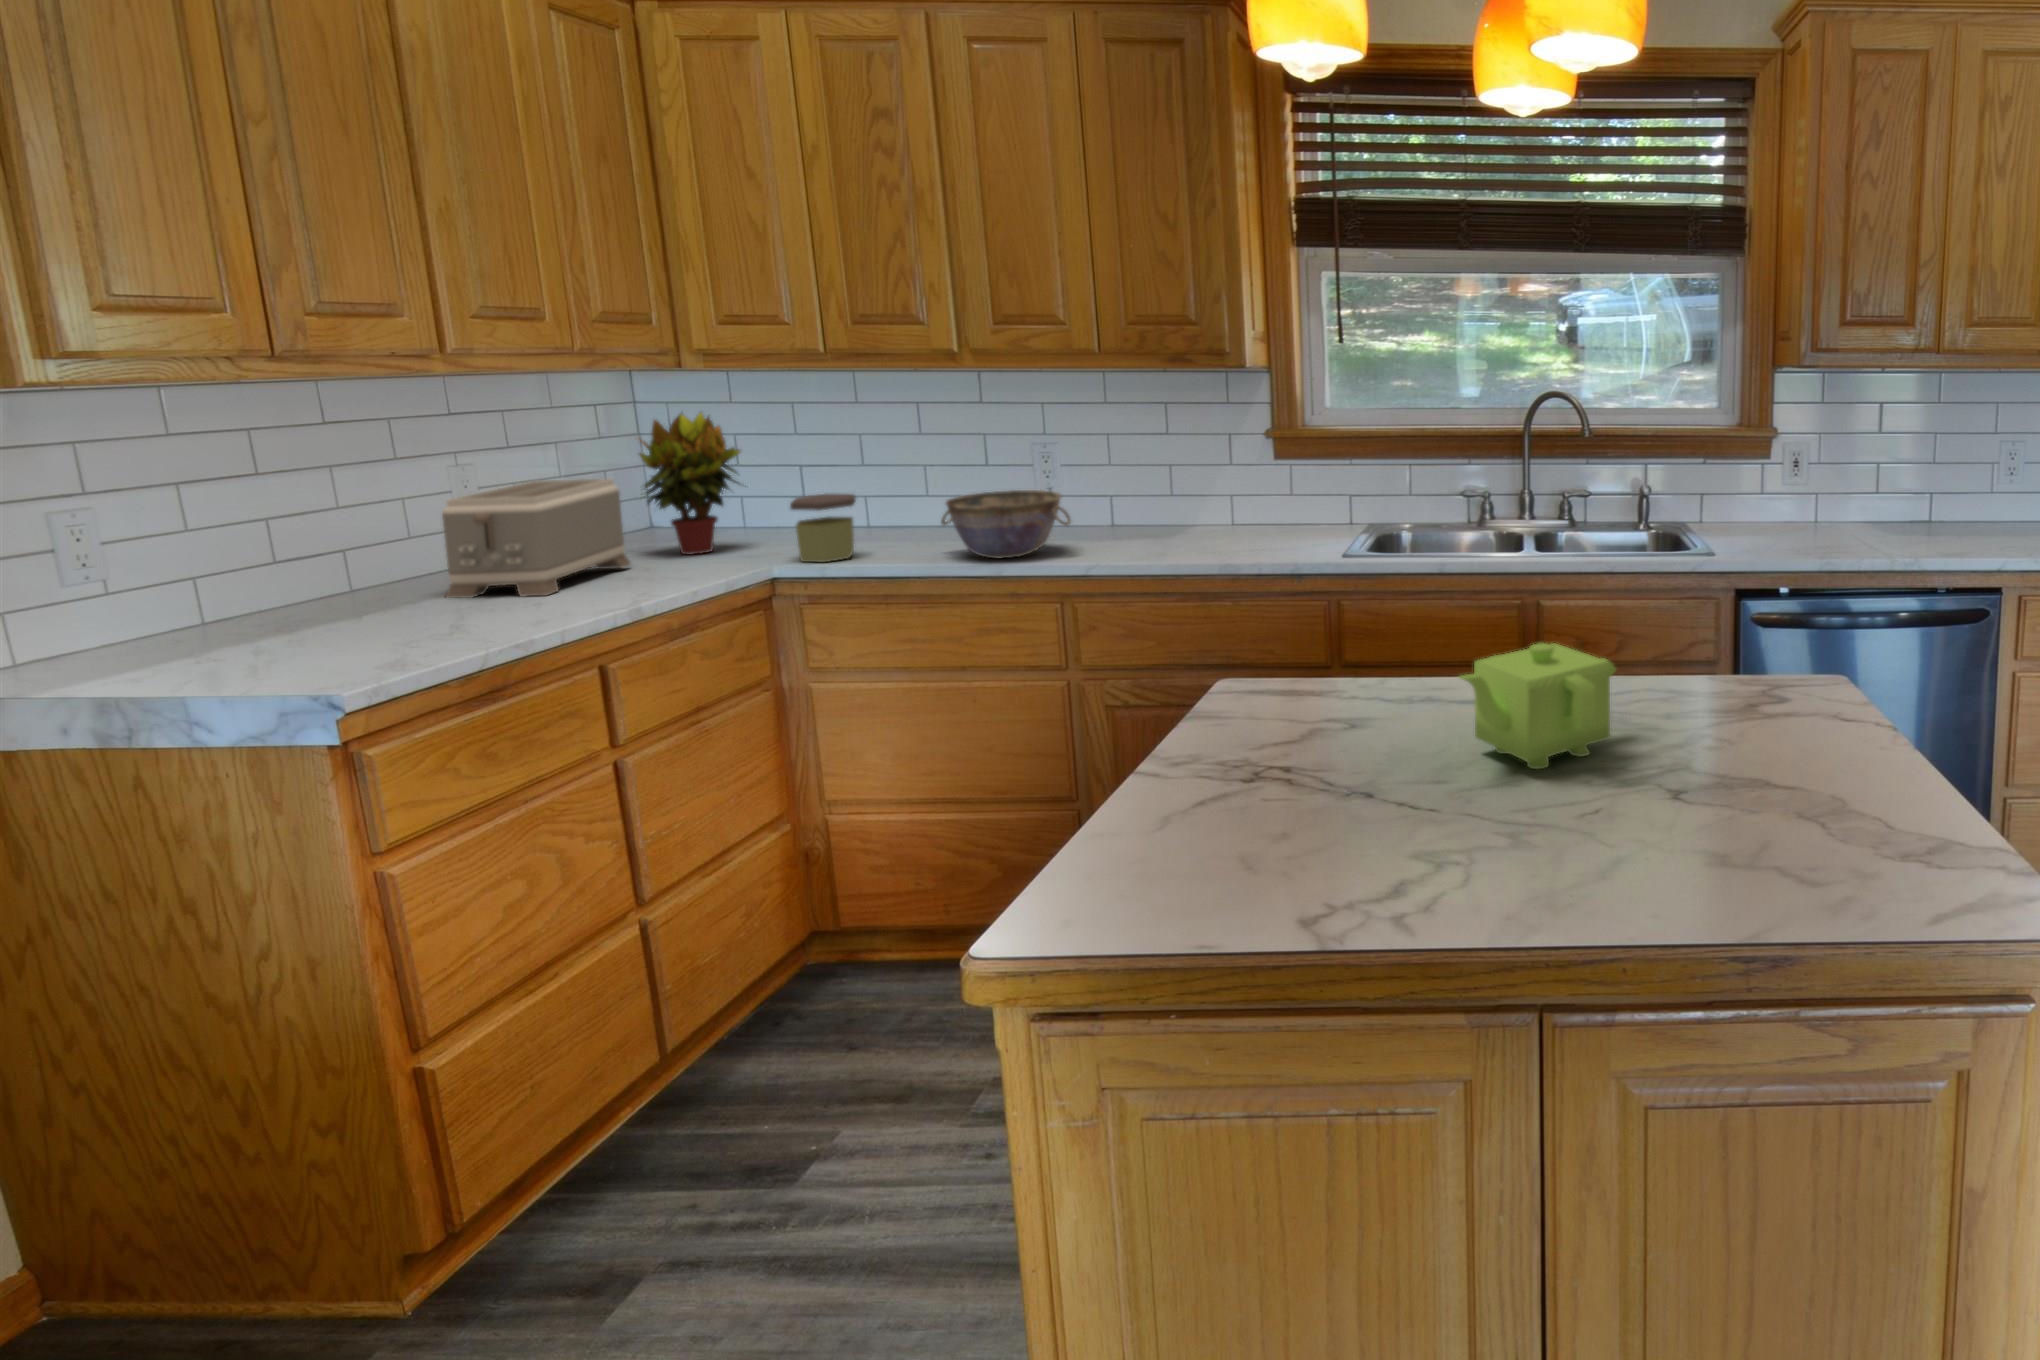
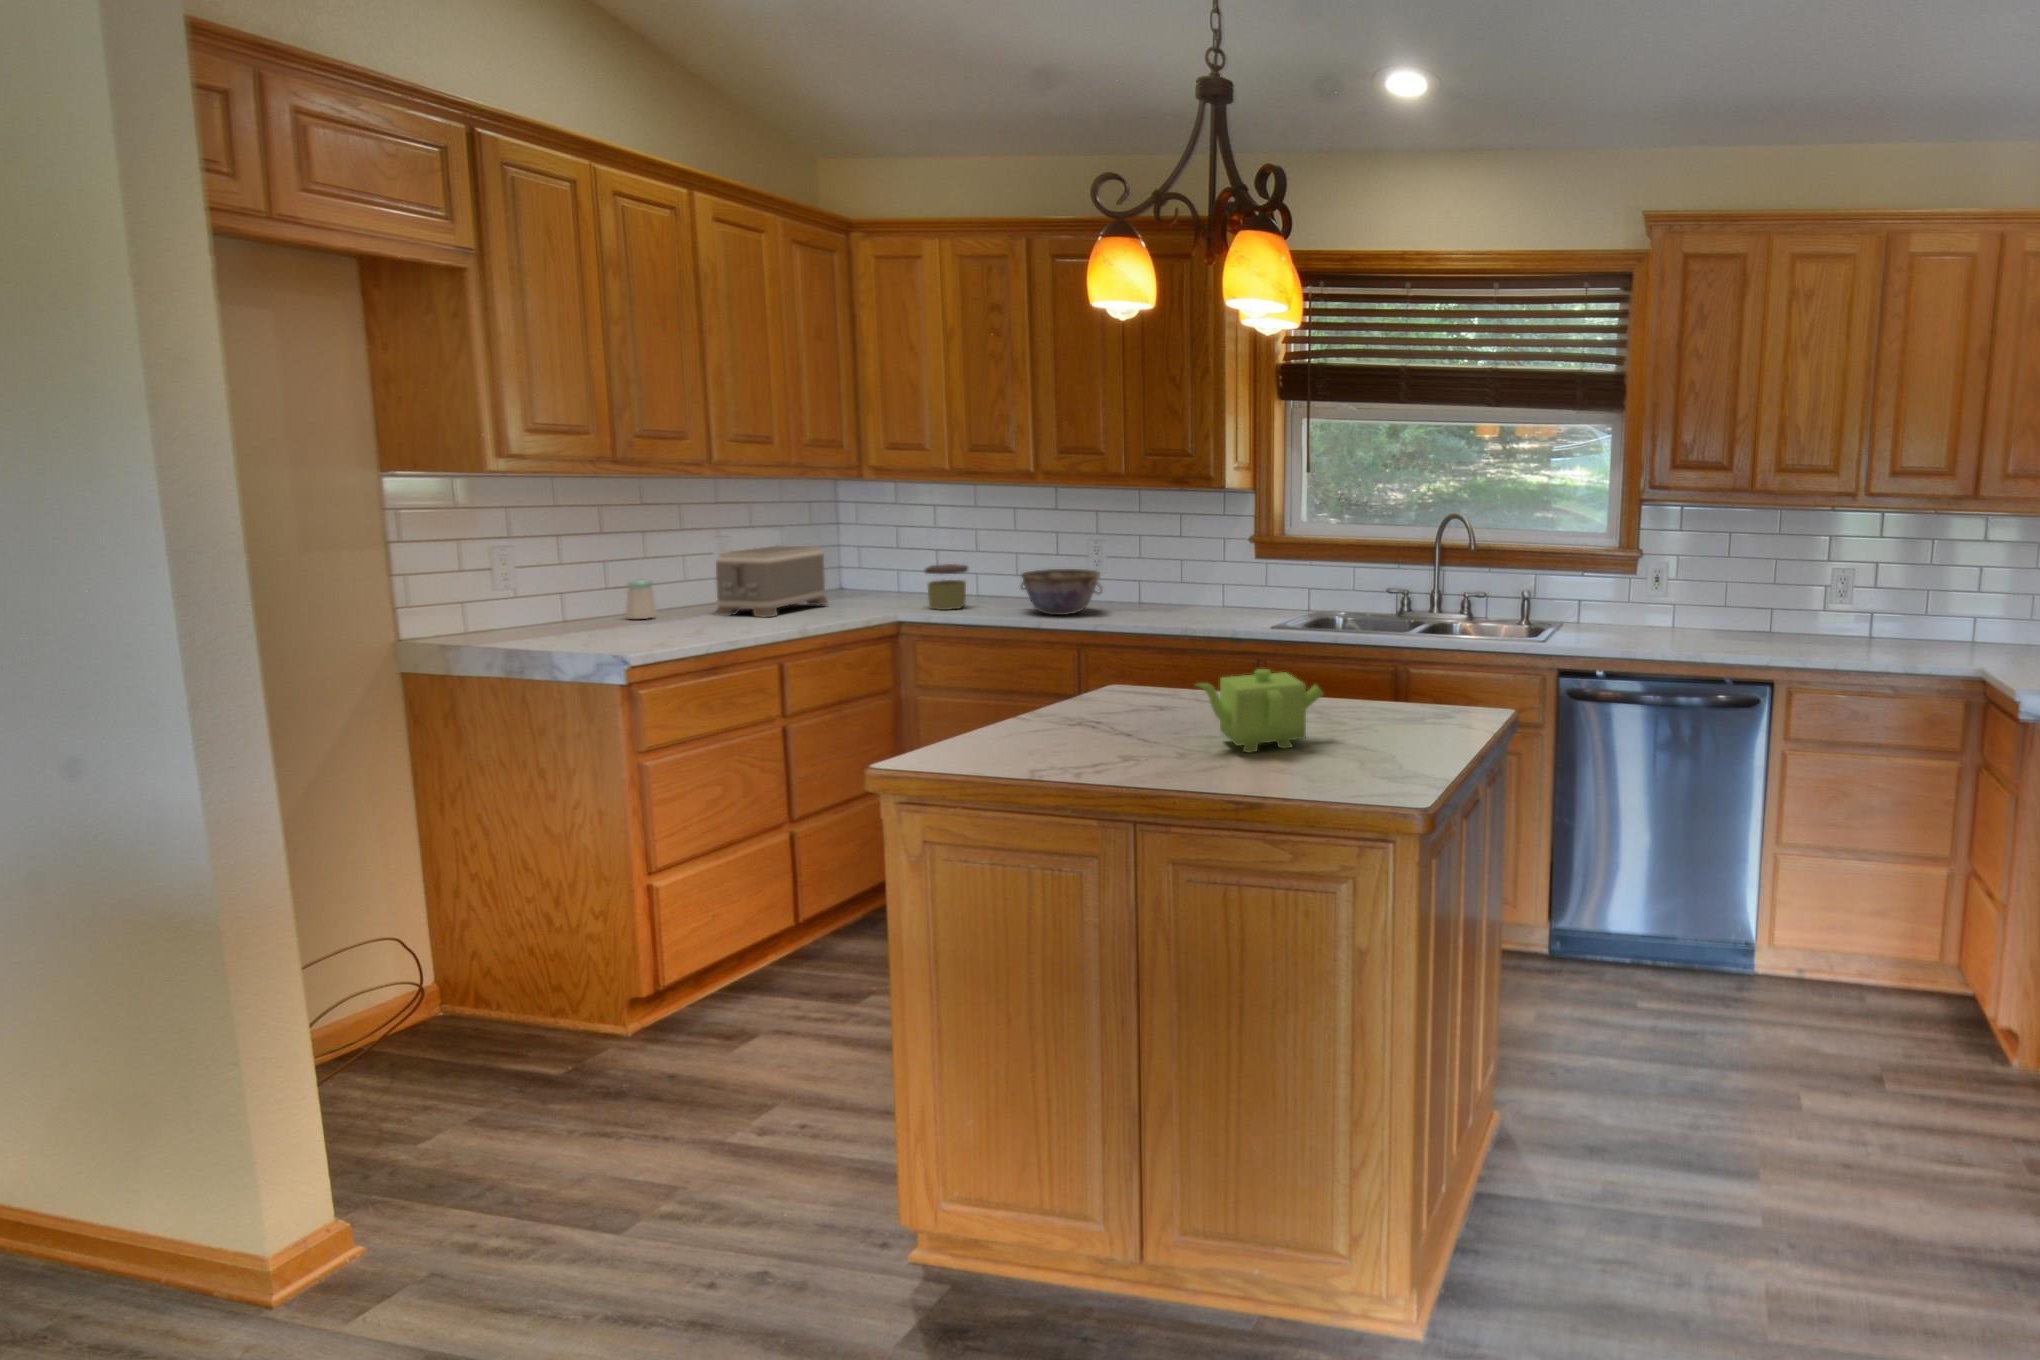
potted plant: present [638,413,746,555] -> none [839,505,908,601]
salt shaker: none [286,551,344,617] -> present [626,579,657,619]

